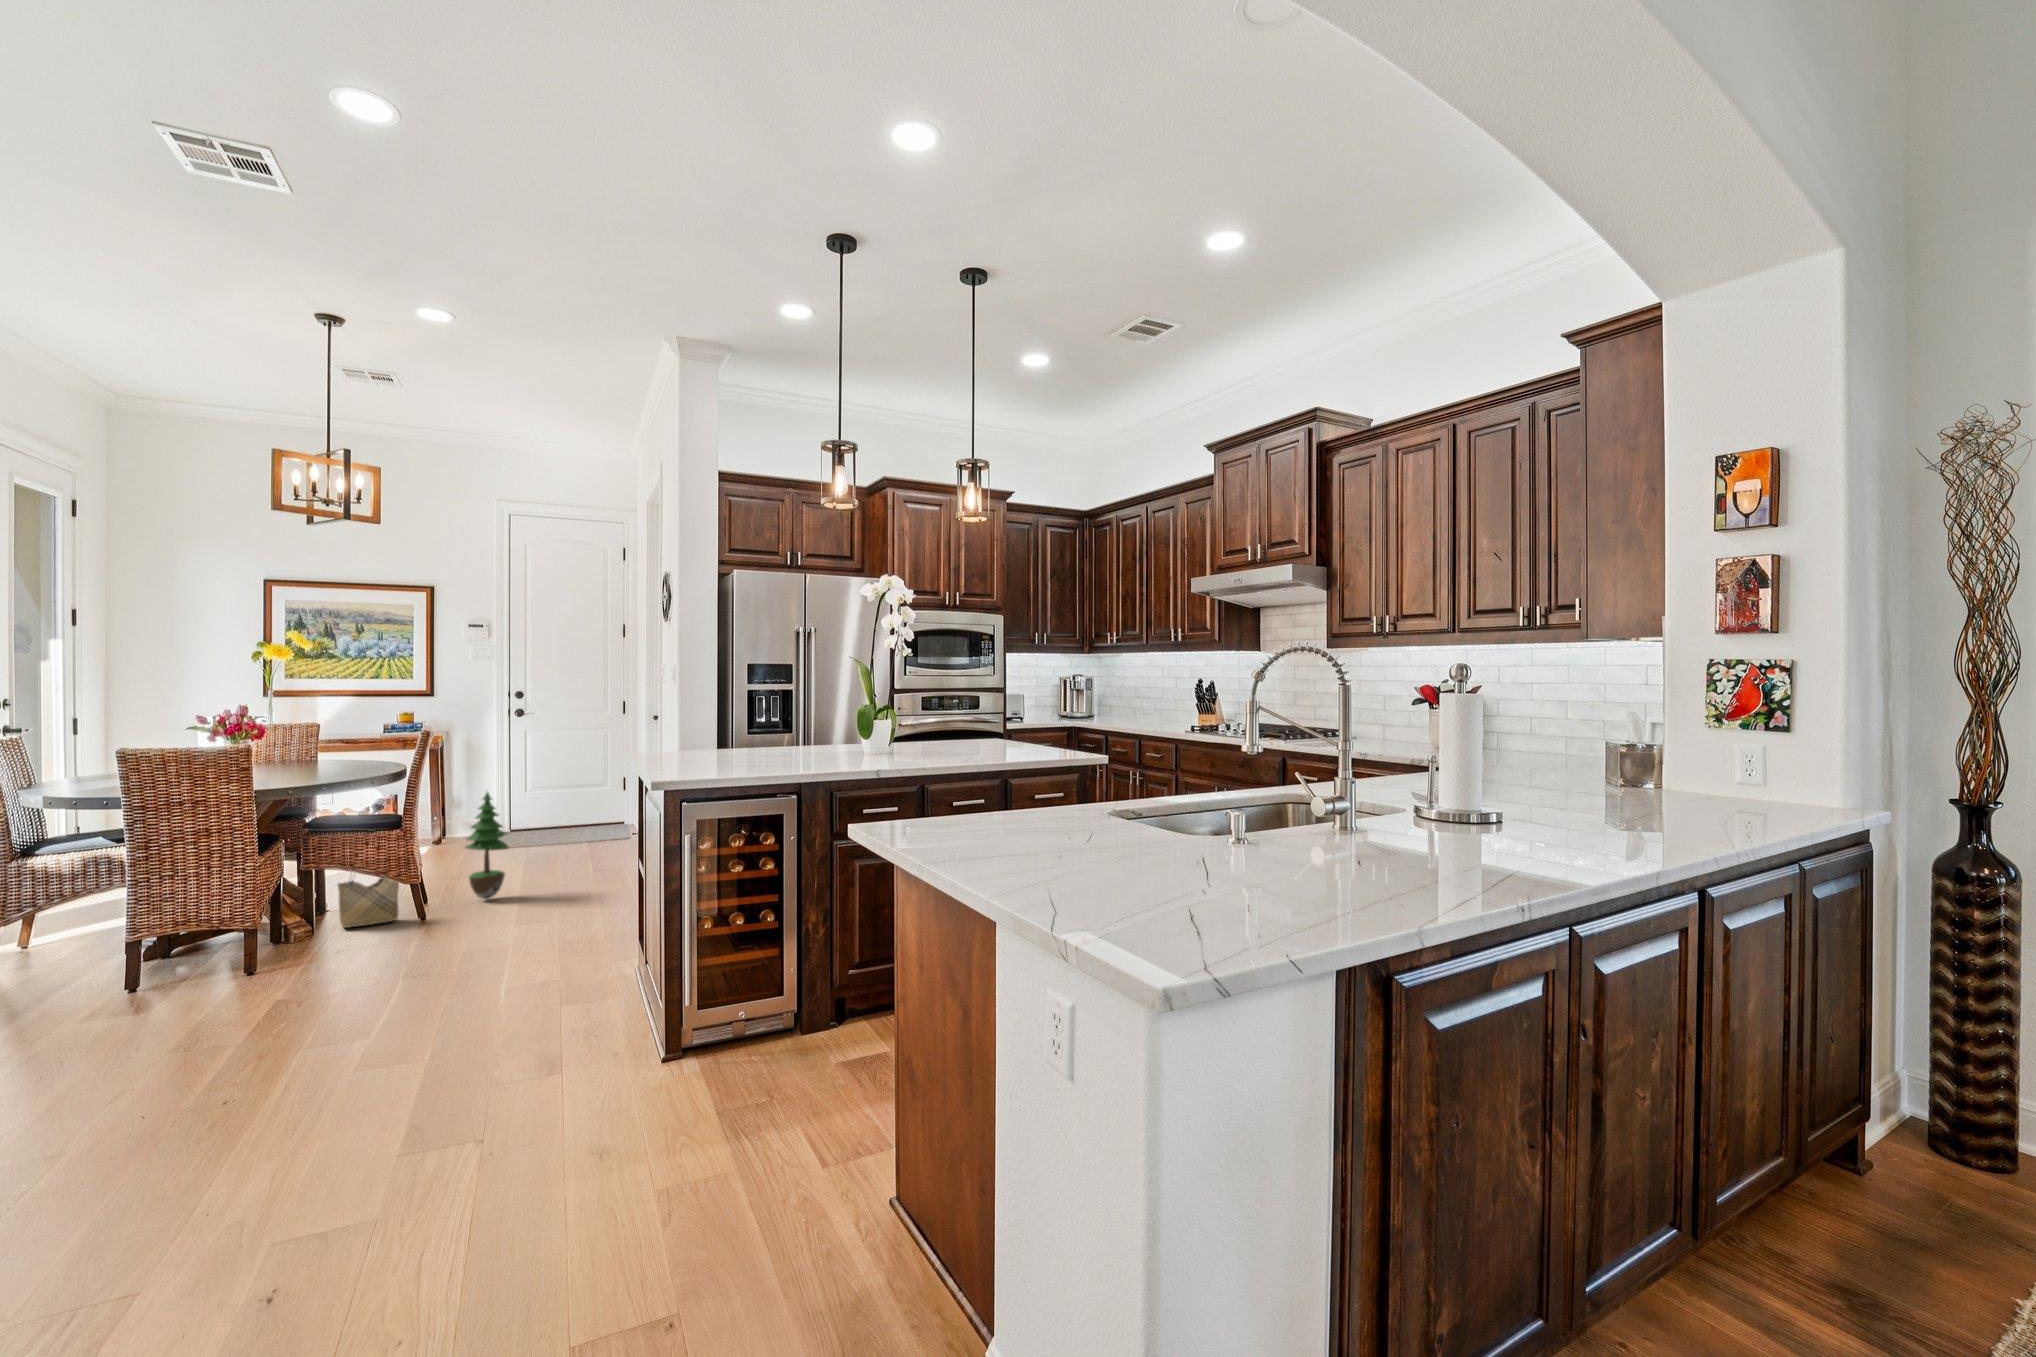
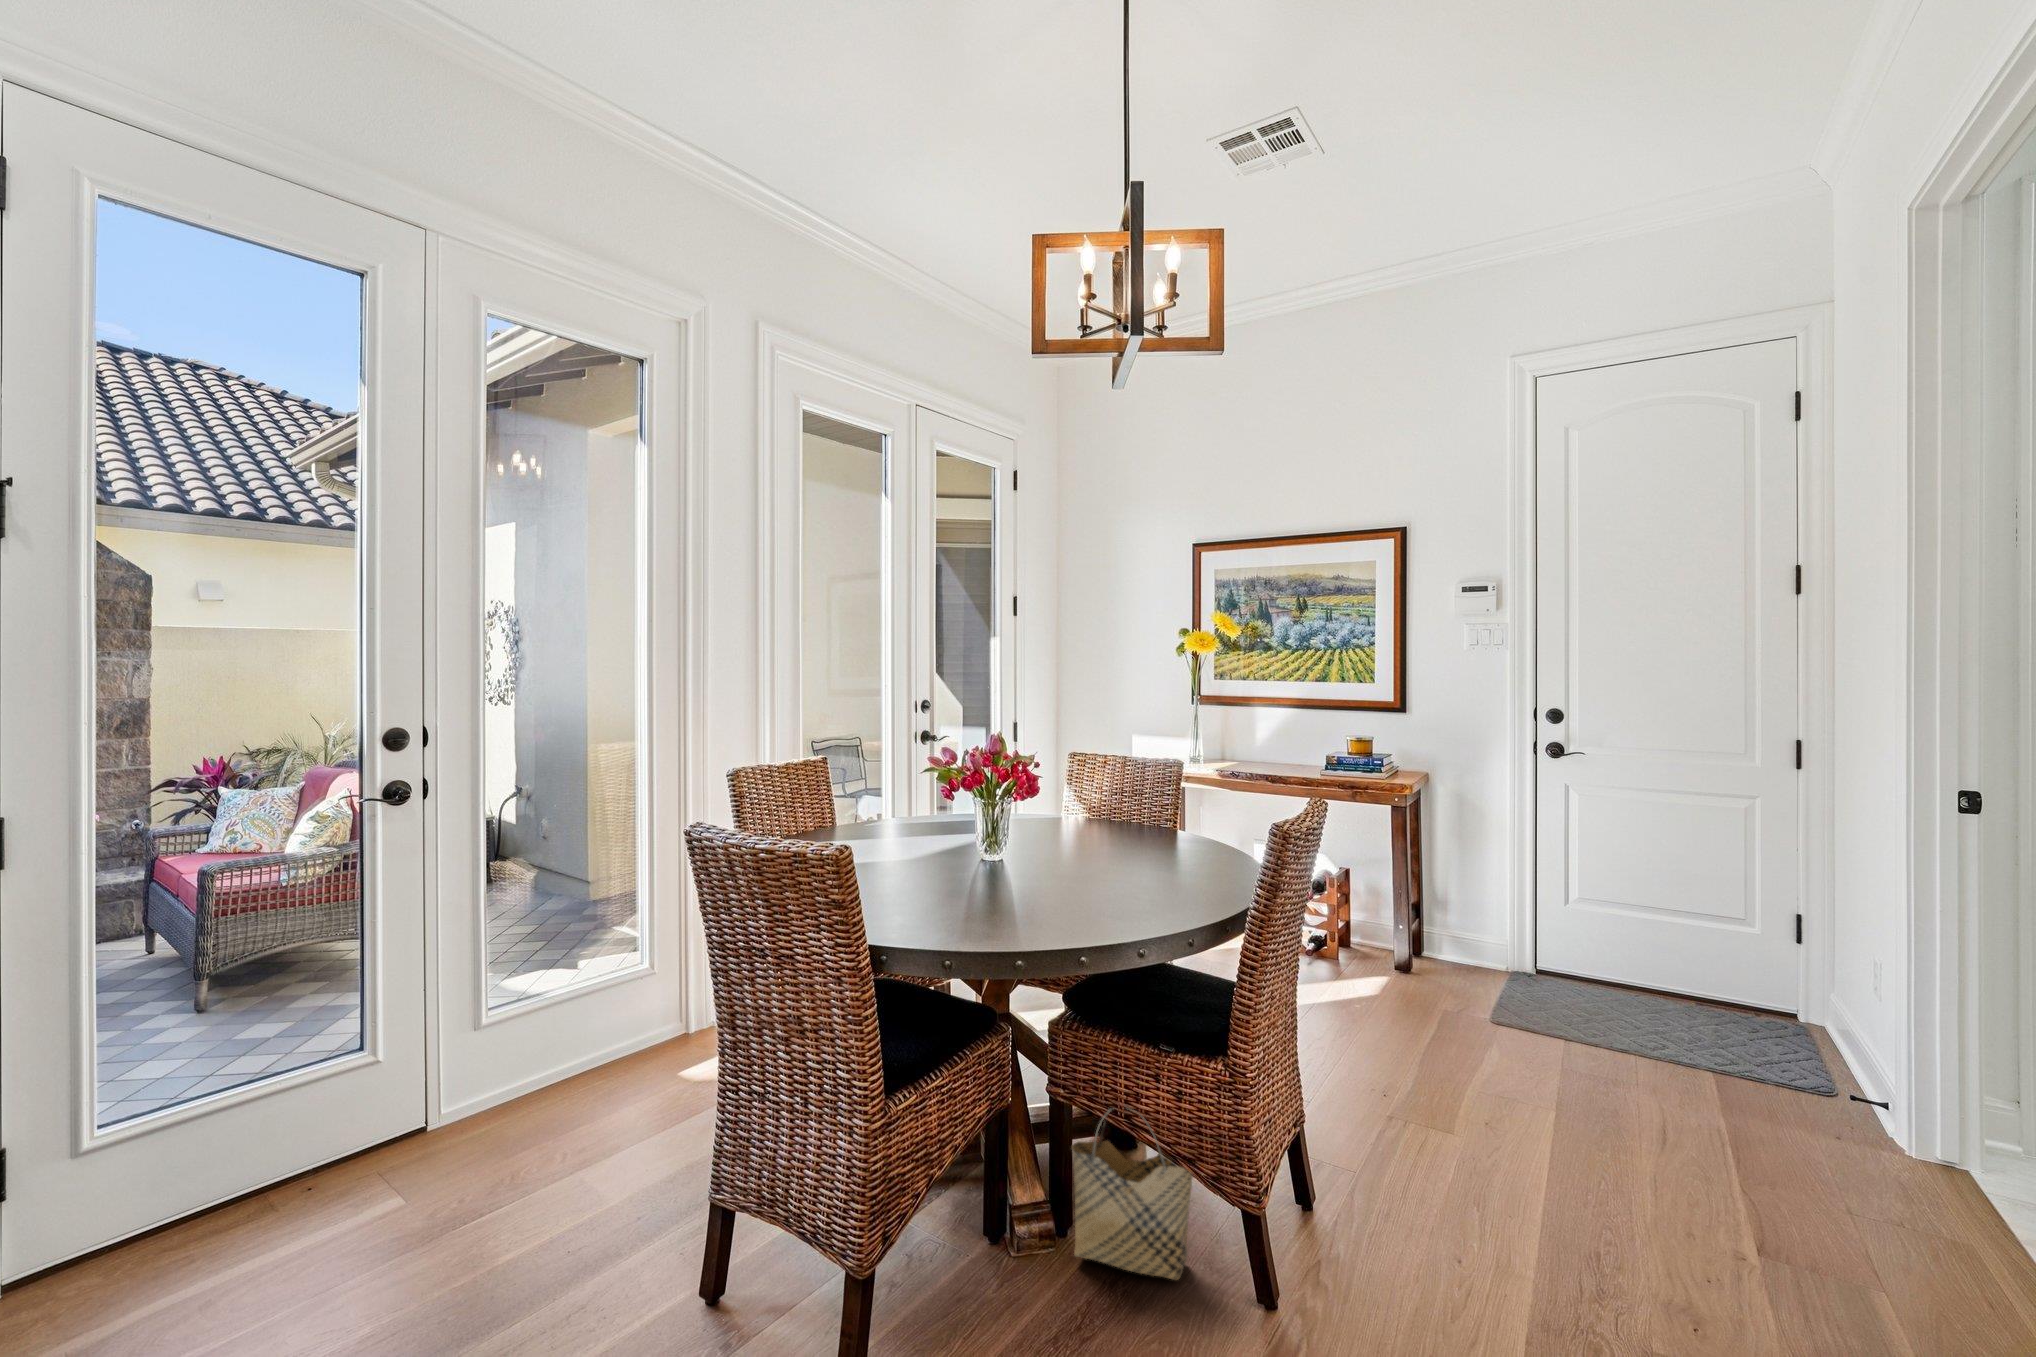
potted tree: present [465,793,508,900] -> none [1355,981,1470,1275]

